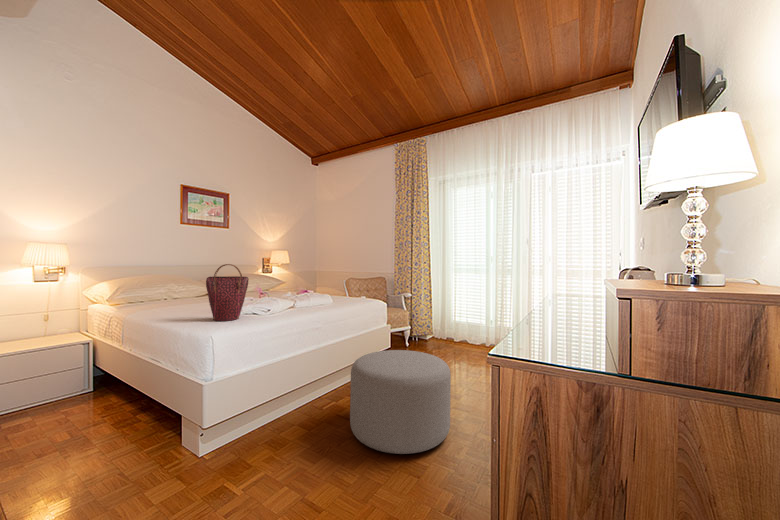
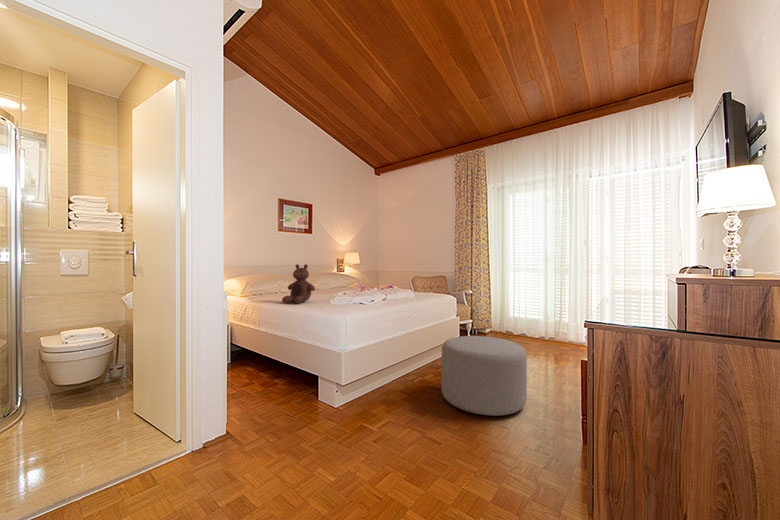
stuffed bear: none [154,264,202,314] -> present [282,264,315,304]
handbag: present [206,264,249,321] -> none [327,265,356,309]

